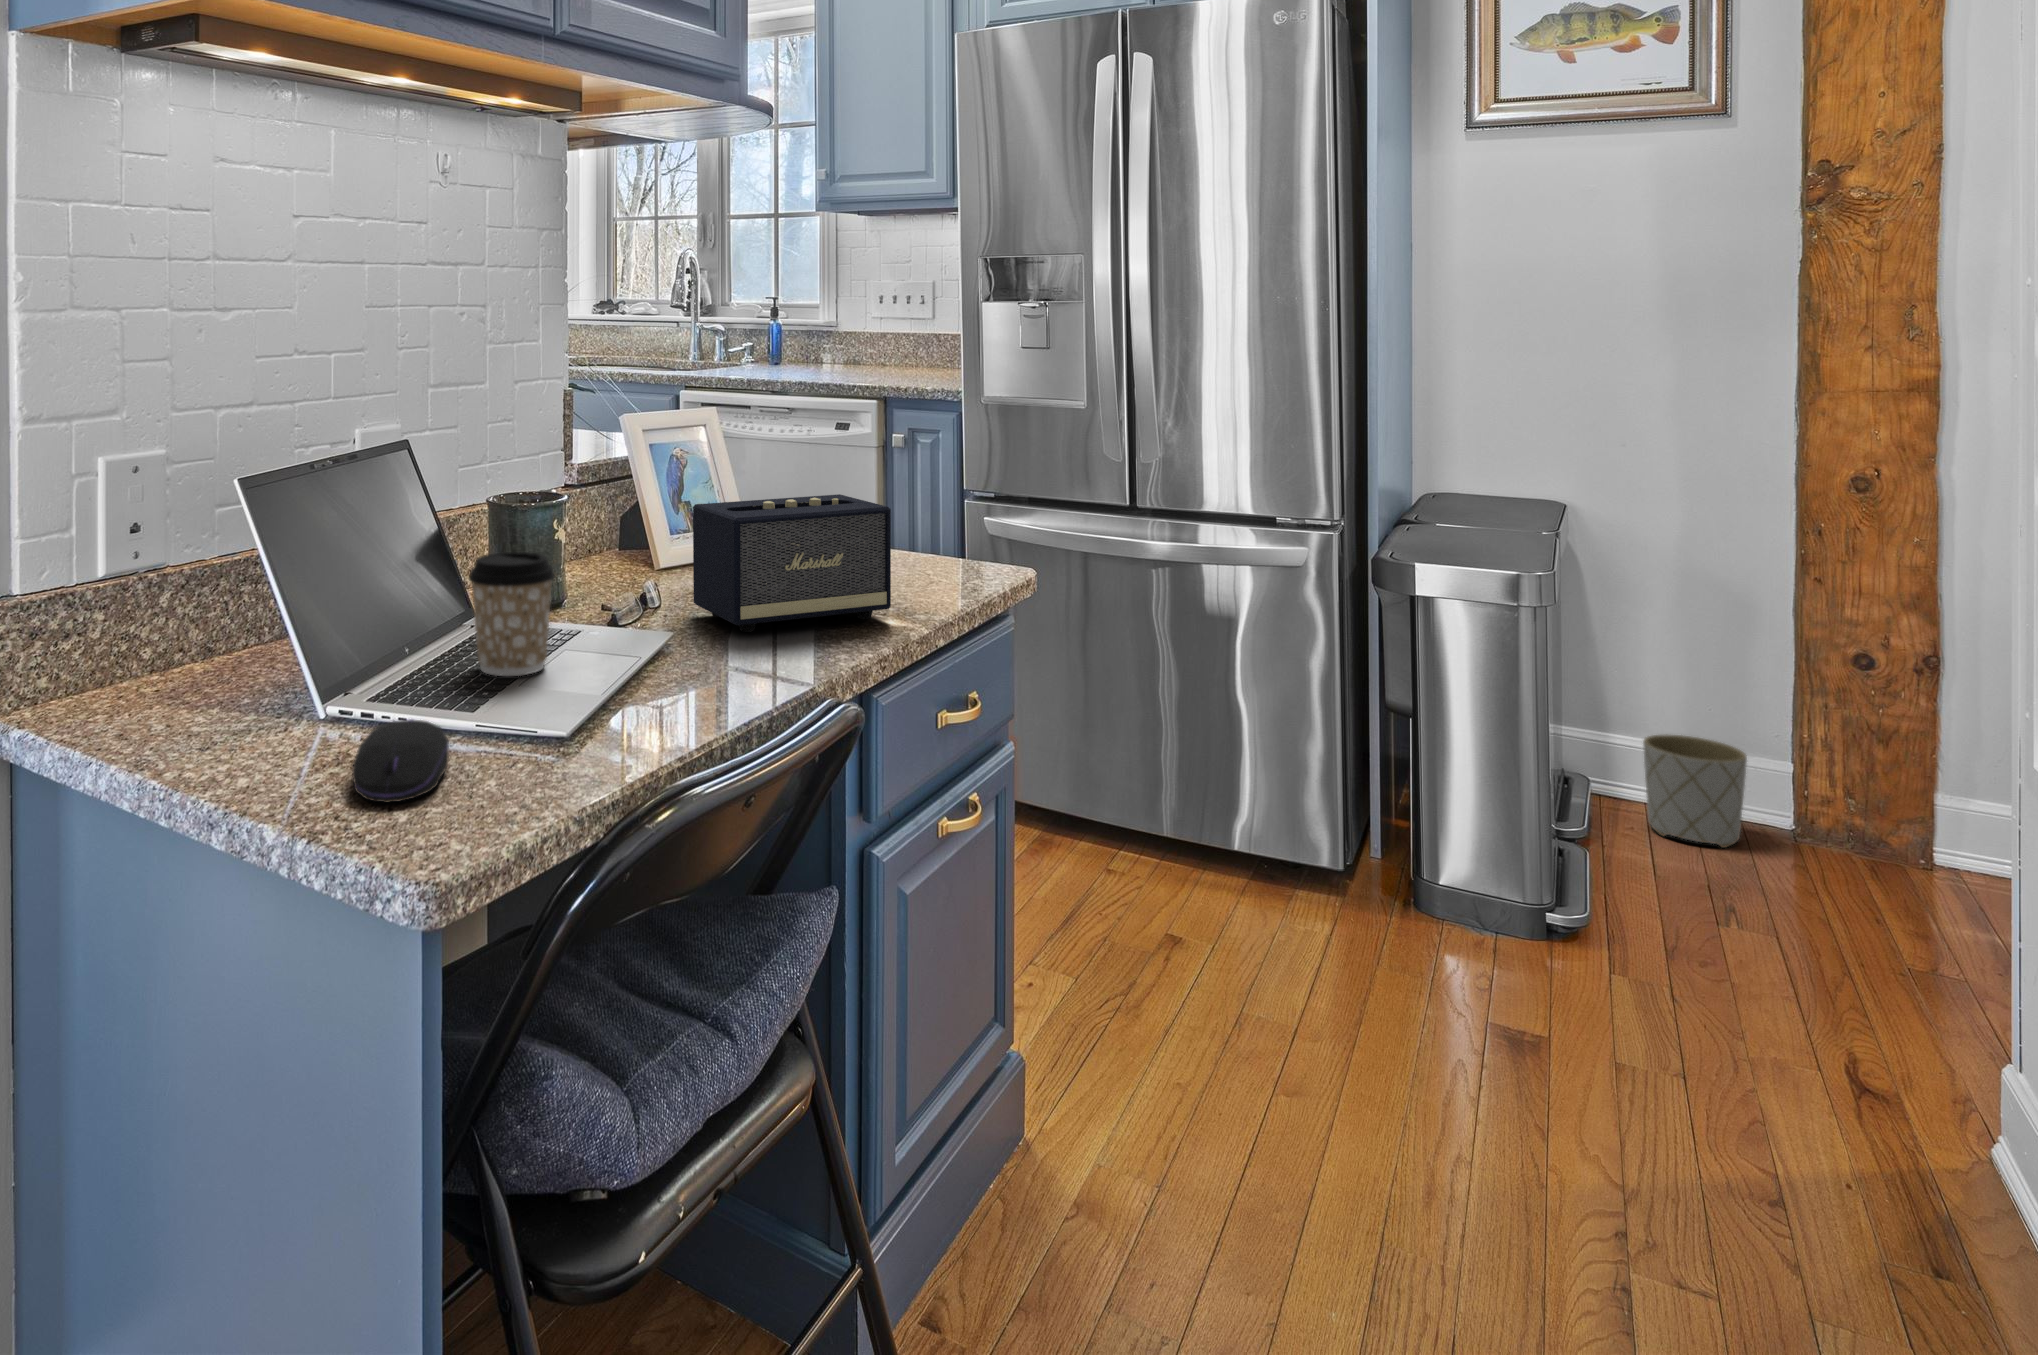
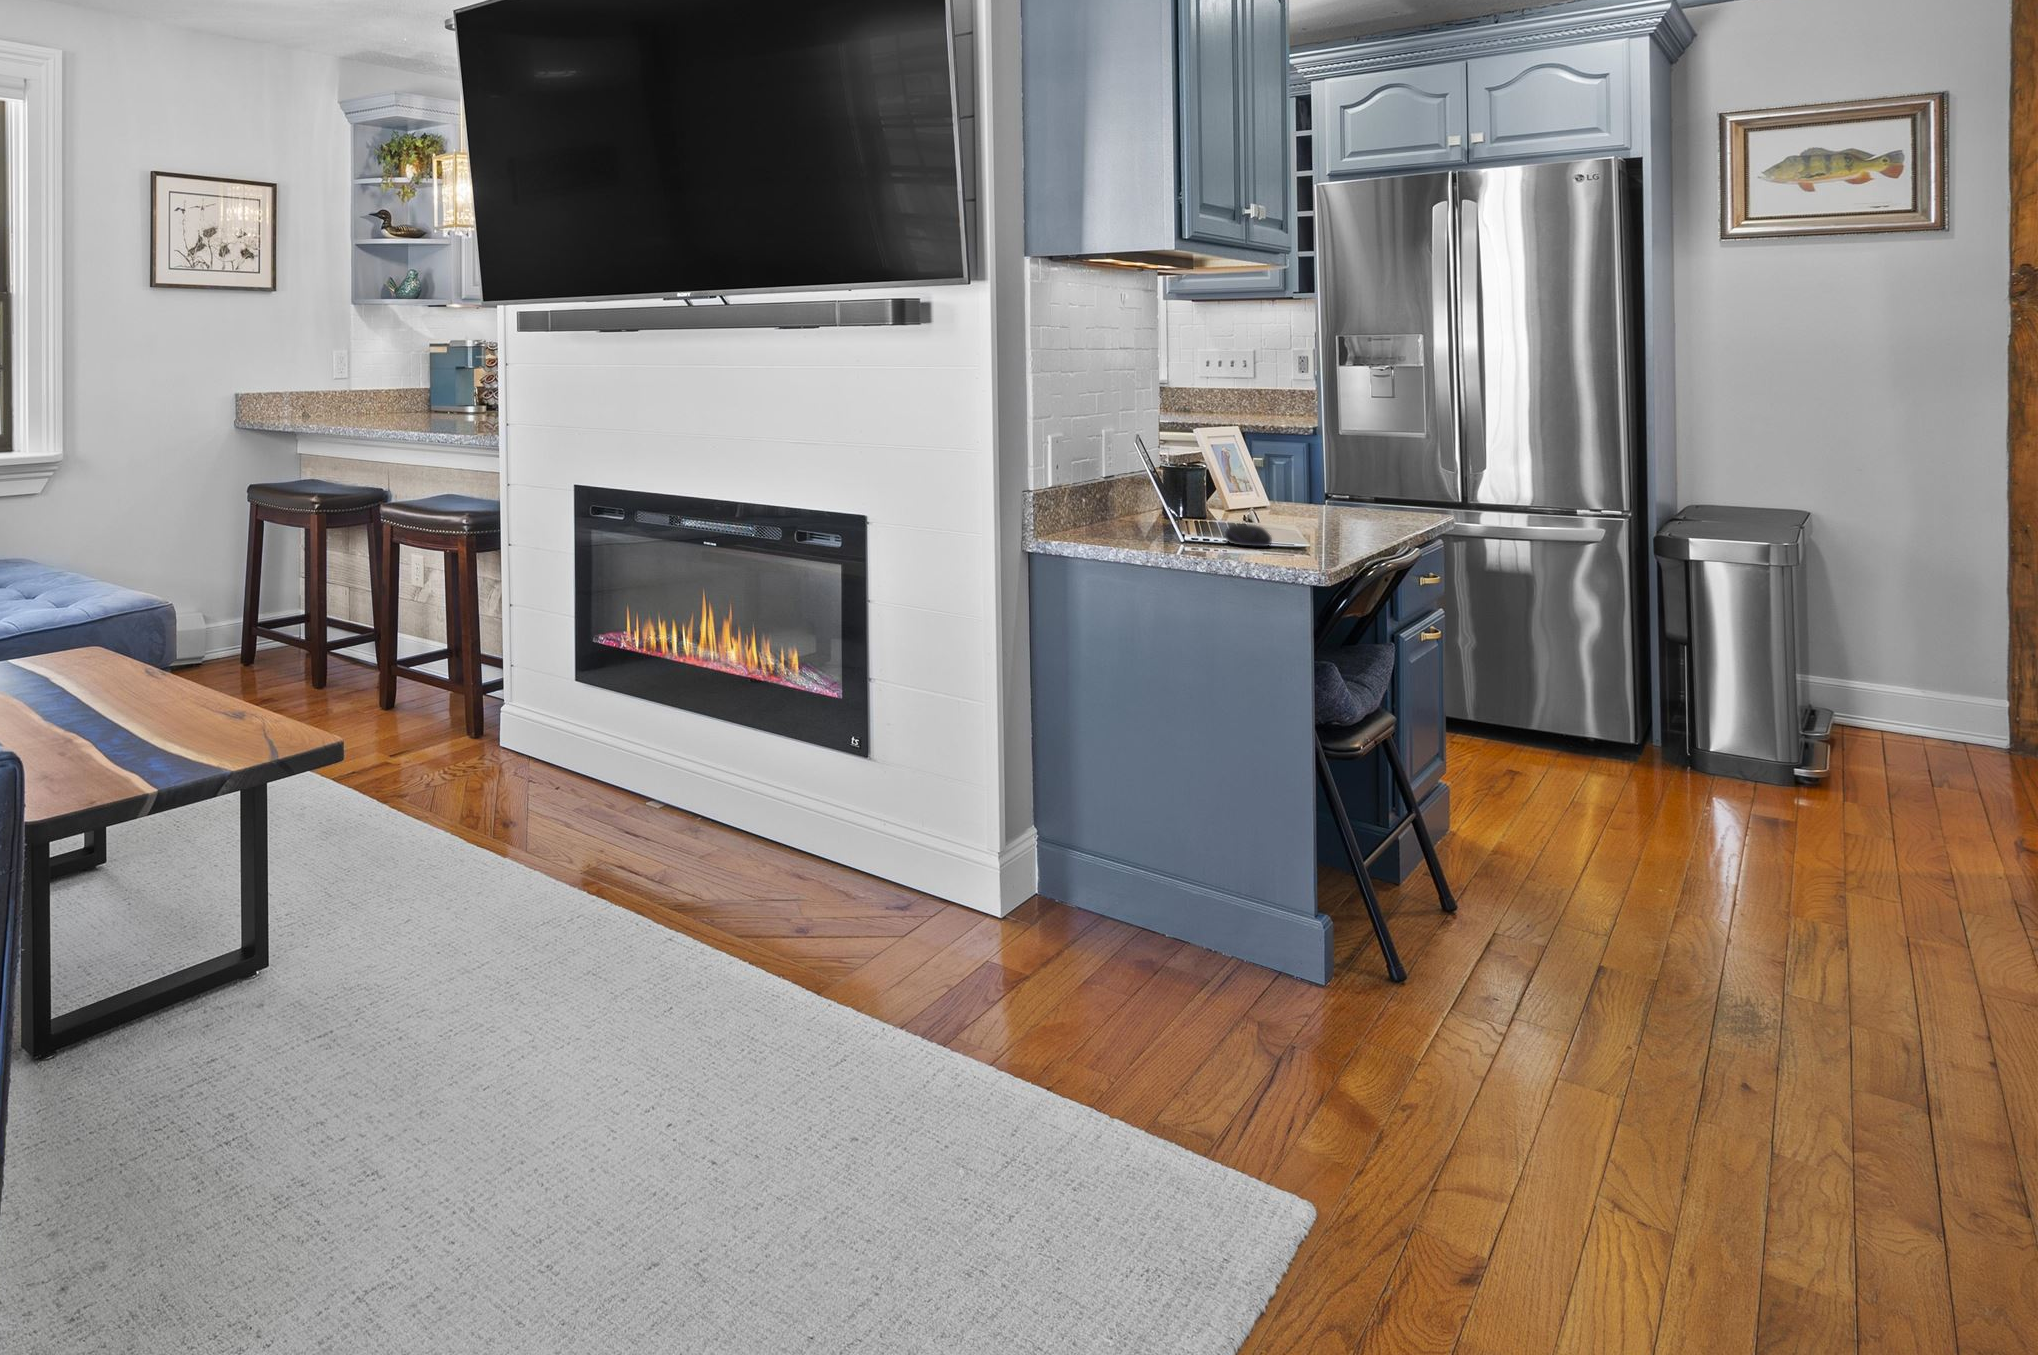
speaker: present [693,494,891,632] -> none [1278,461,1394,522]
coffee cup: present [469,552,554,676] -> none [1201,475,1246,528]
planter: present [1643,734,1747,848] -> none [1875,681,1965,757]

